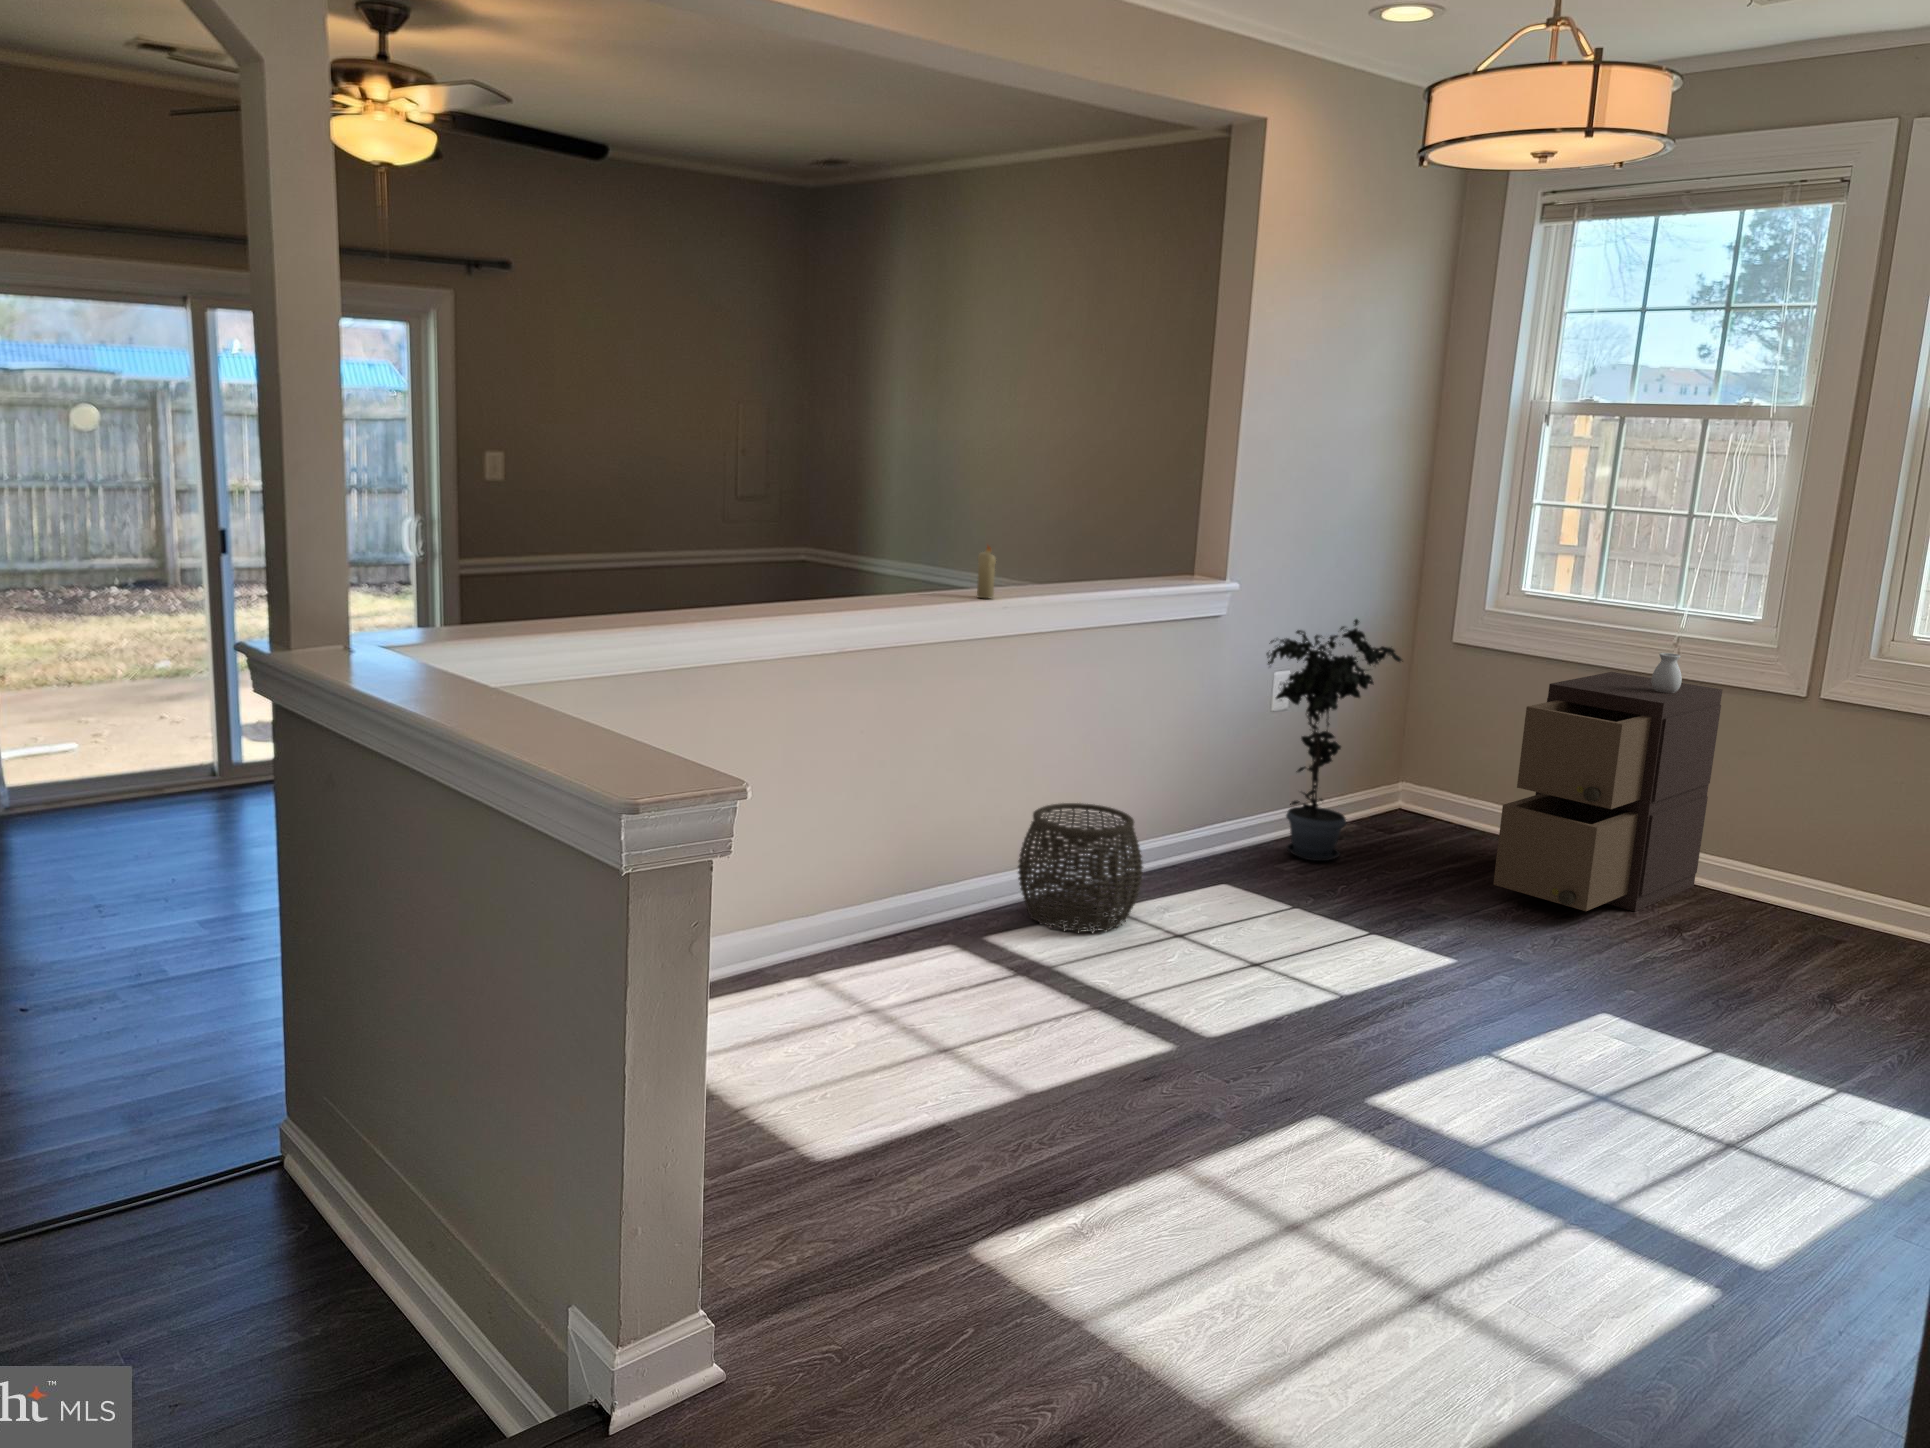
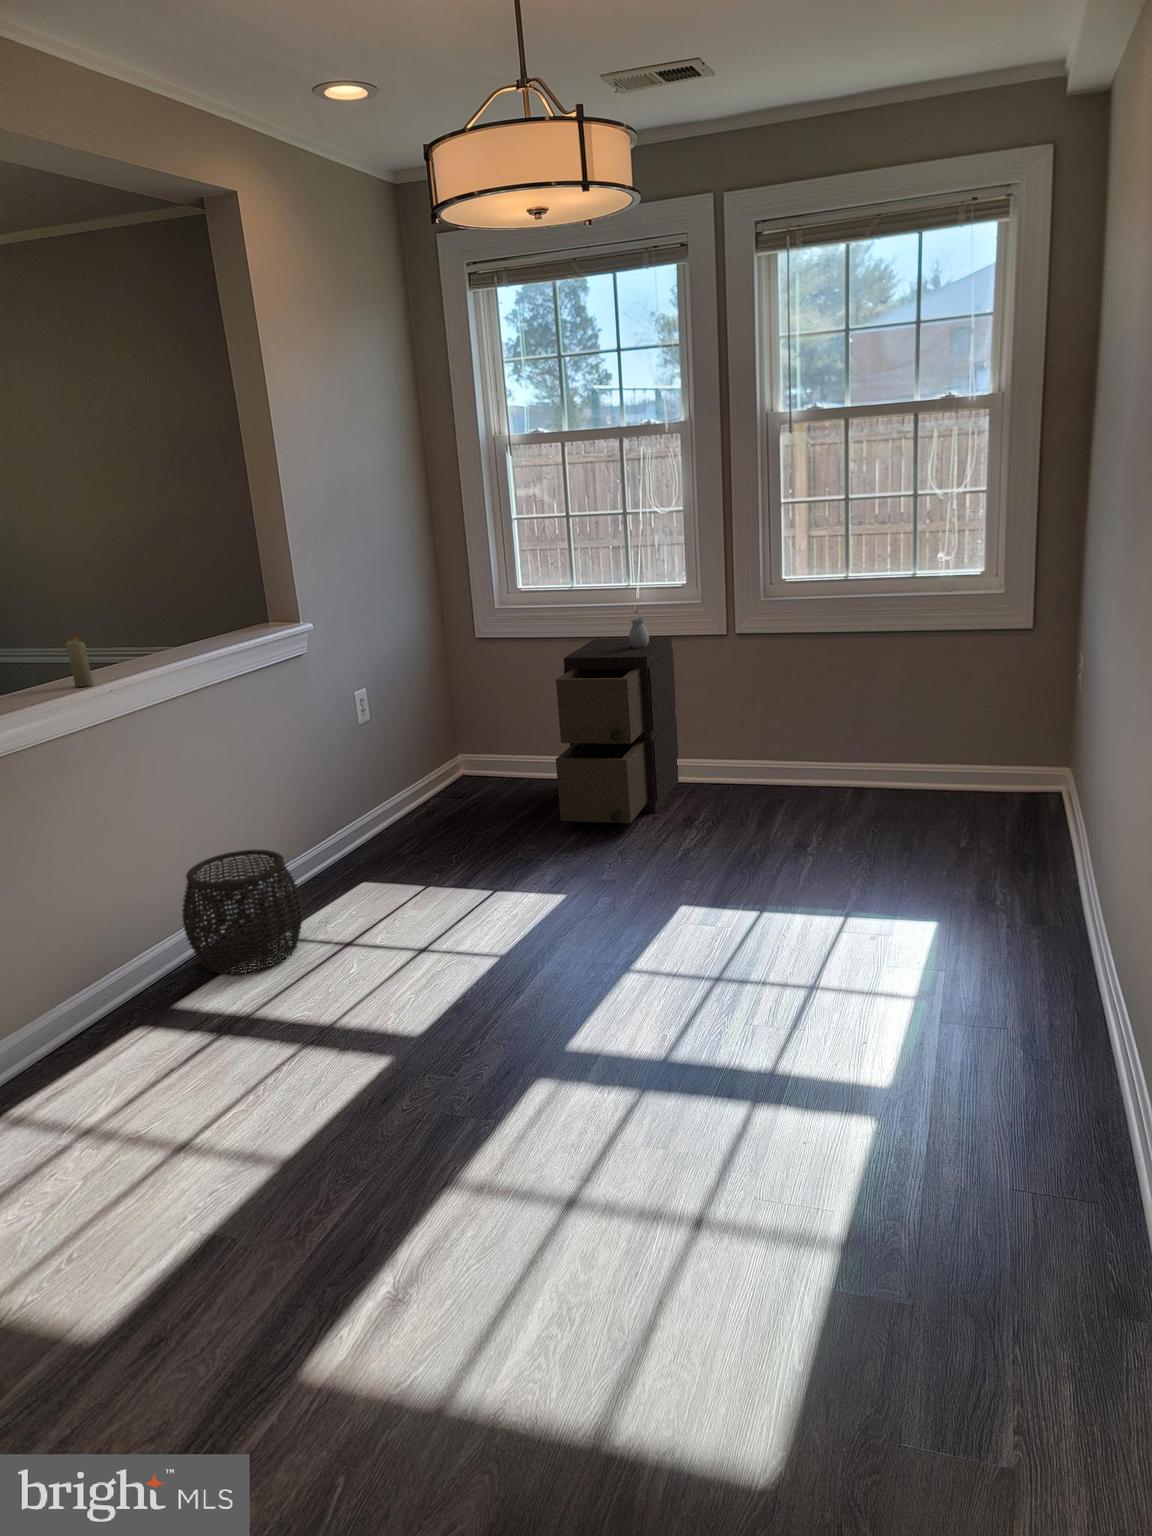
potted plant: present [1267,619,1402,861] -> none [346,635,452,840]

